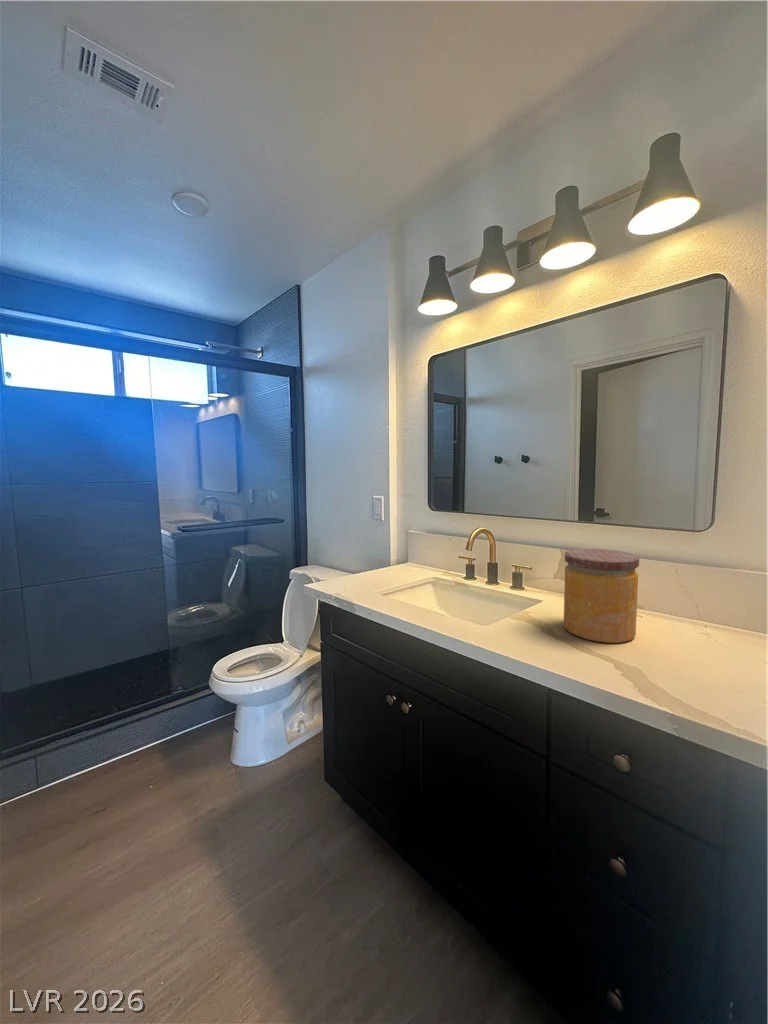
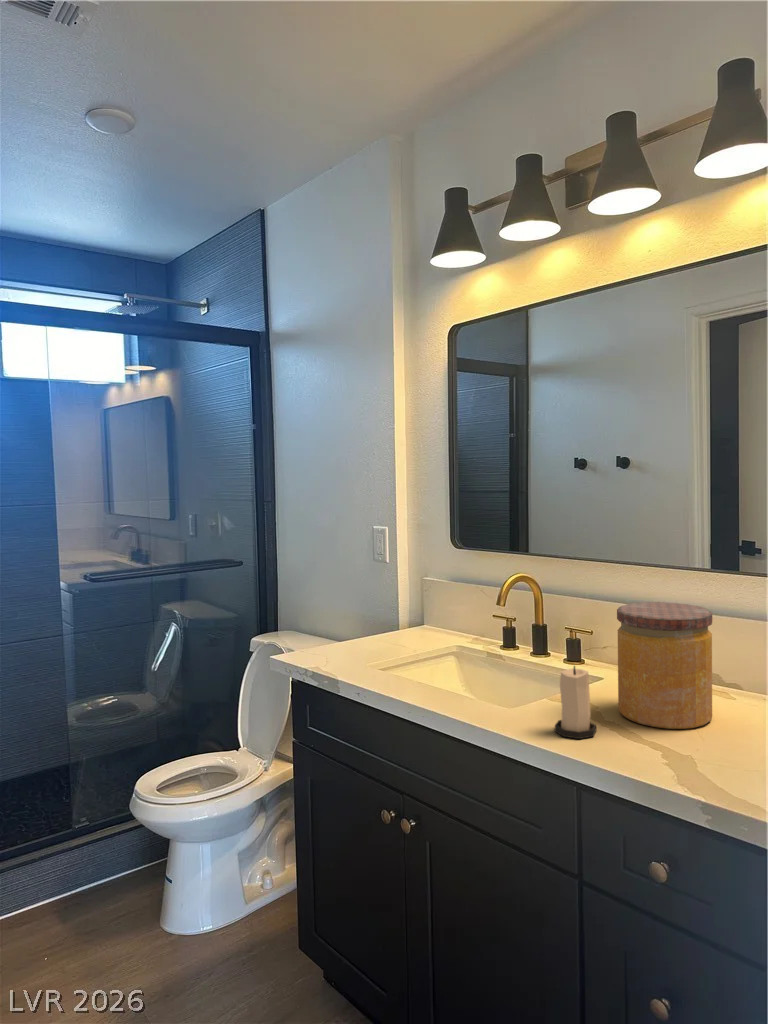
candle: none [523,596,554,652] -> present [555,666,596,739]

